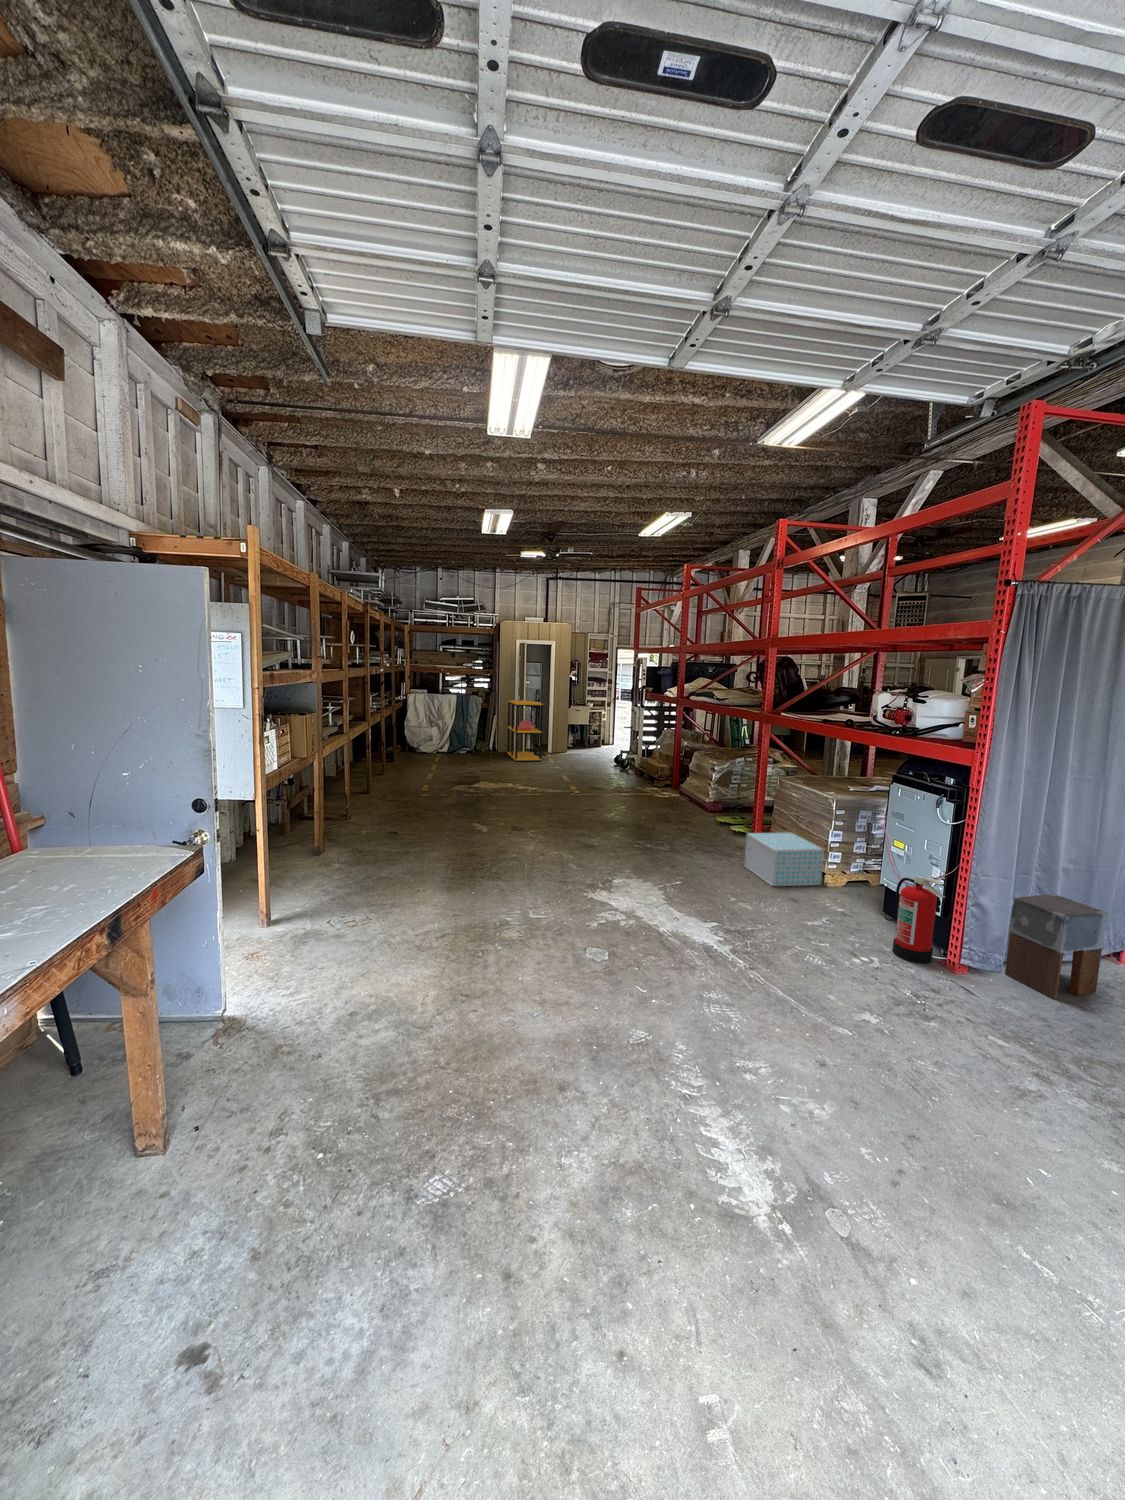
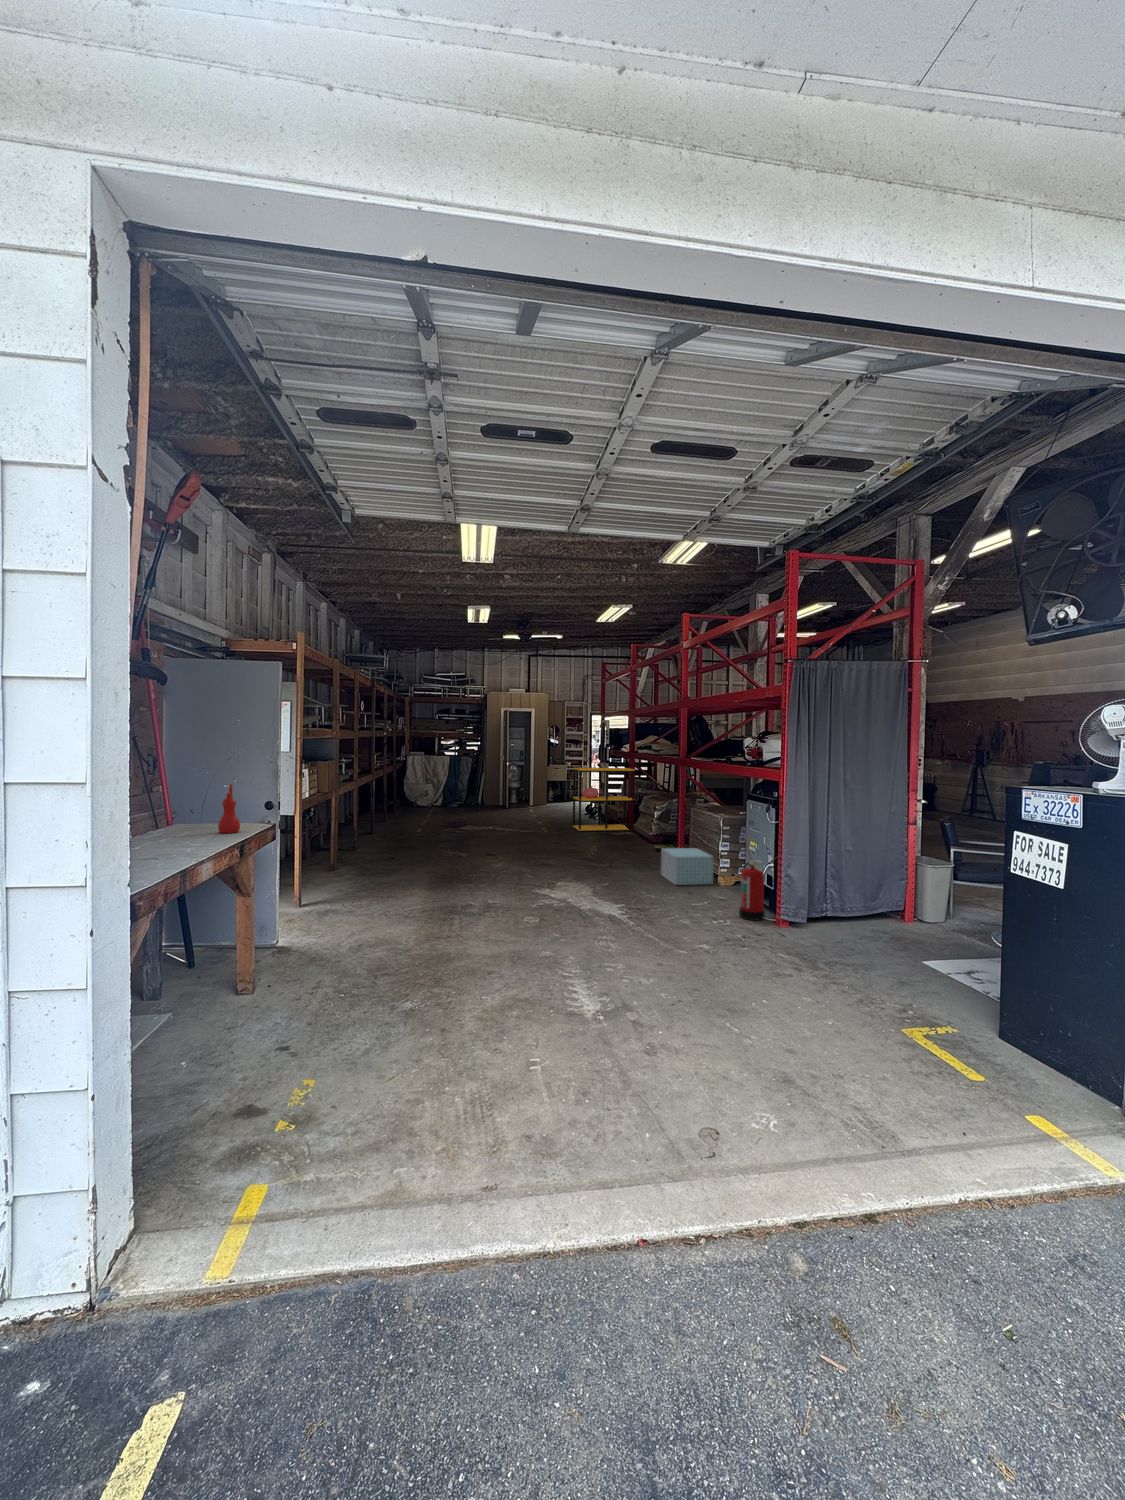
shelving unit: present [507,700,543,762] -> present [573,768,635,832]
spray bottle: none [57,802,106,899] -> present [218,784,240,833]
stool: present [1005,894,1108,999] -> none [809,869,865,935]

